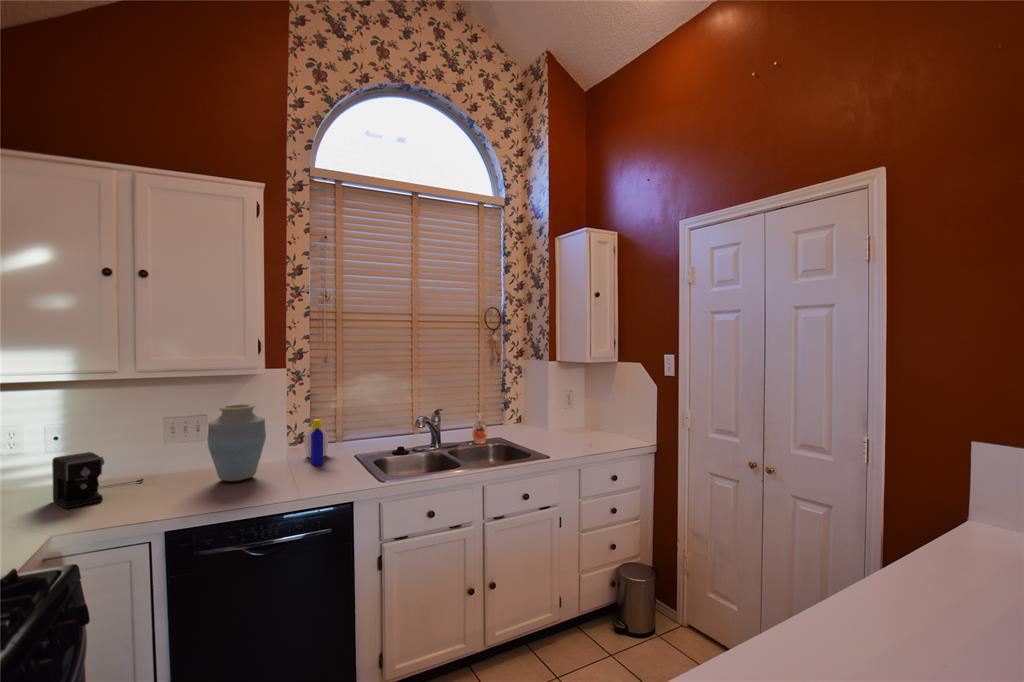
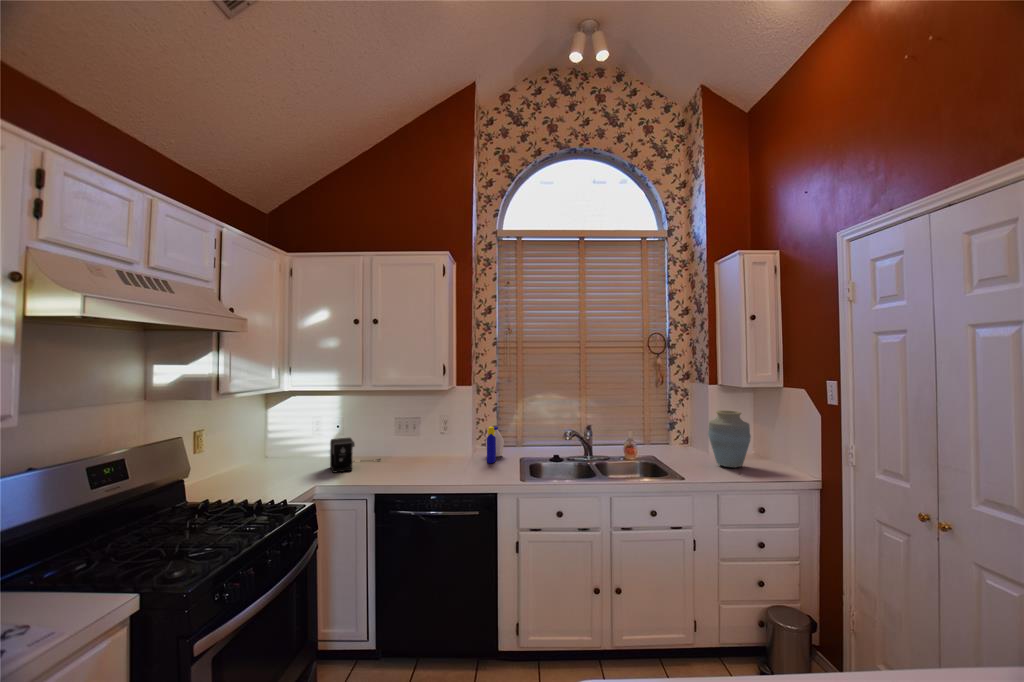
vase: present [207,404,266,481] -> present [708,410,751,468]

